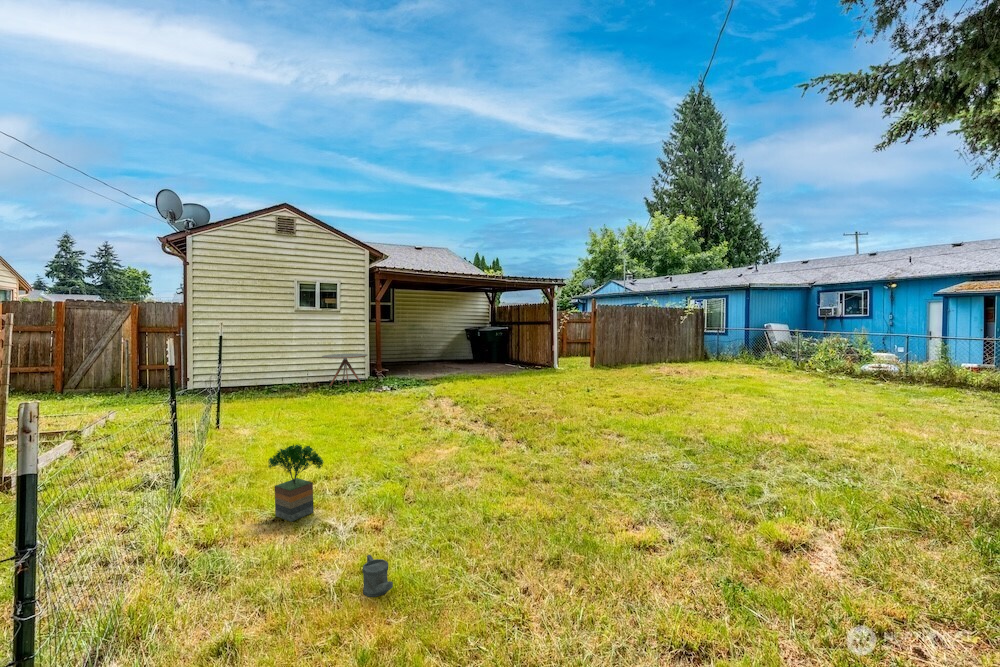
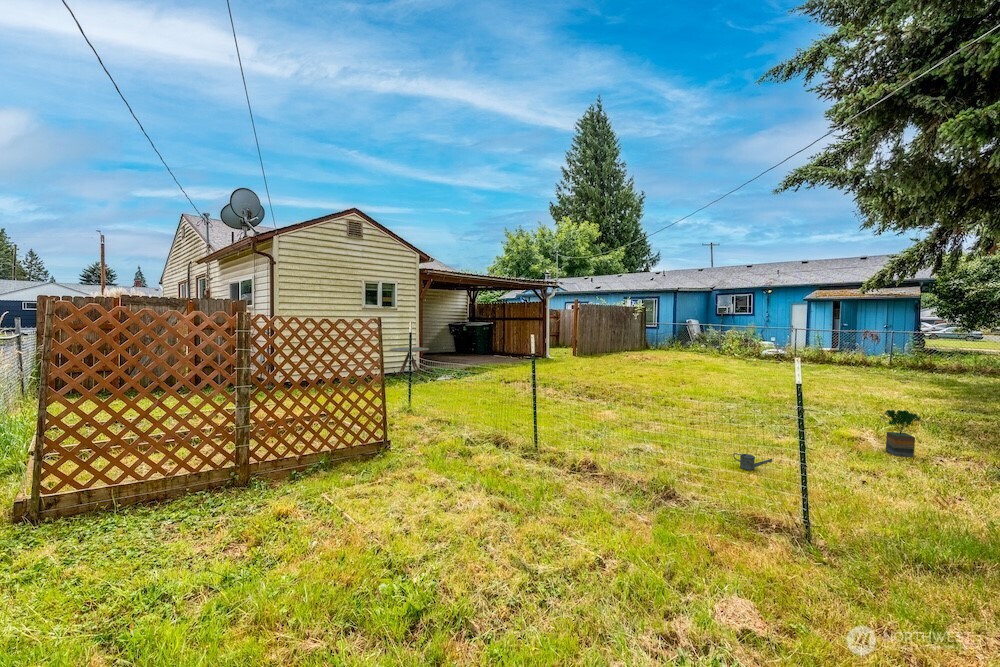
potted tree: present [268,444,324,522] -> present [881,410,920,457]

